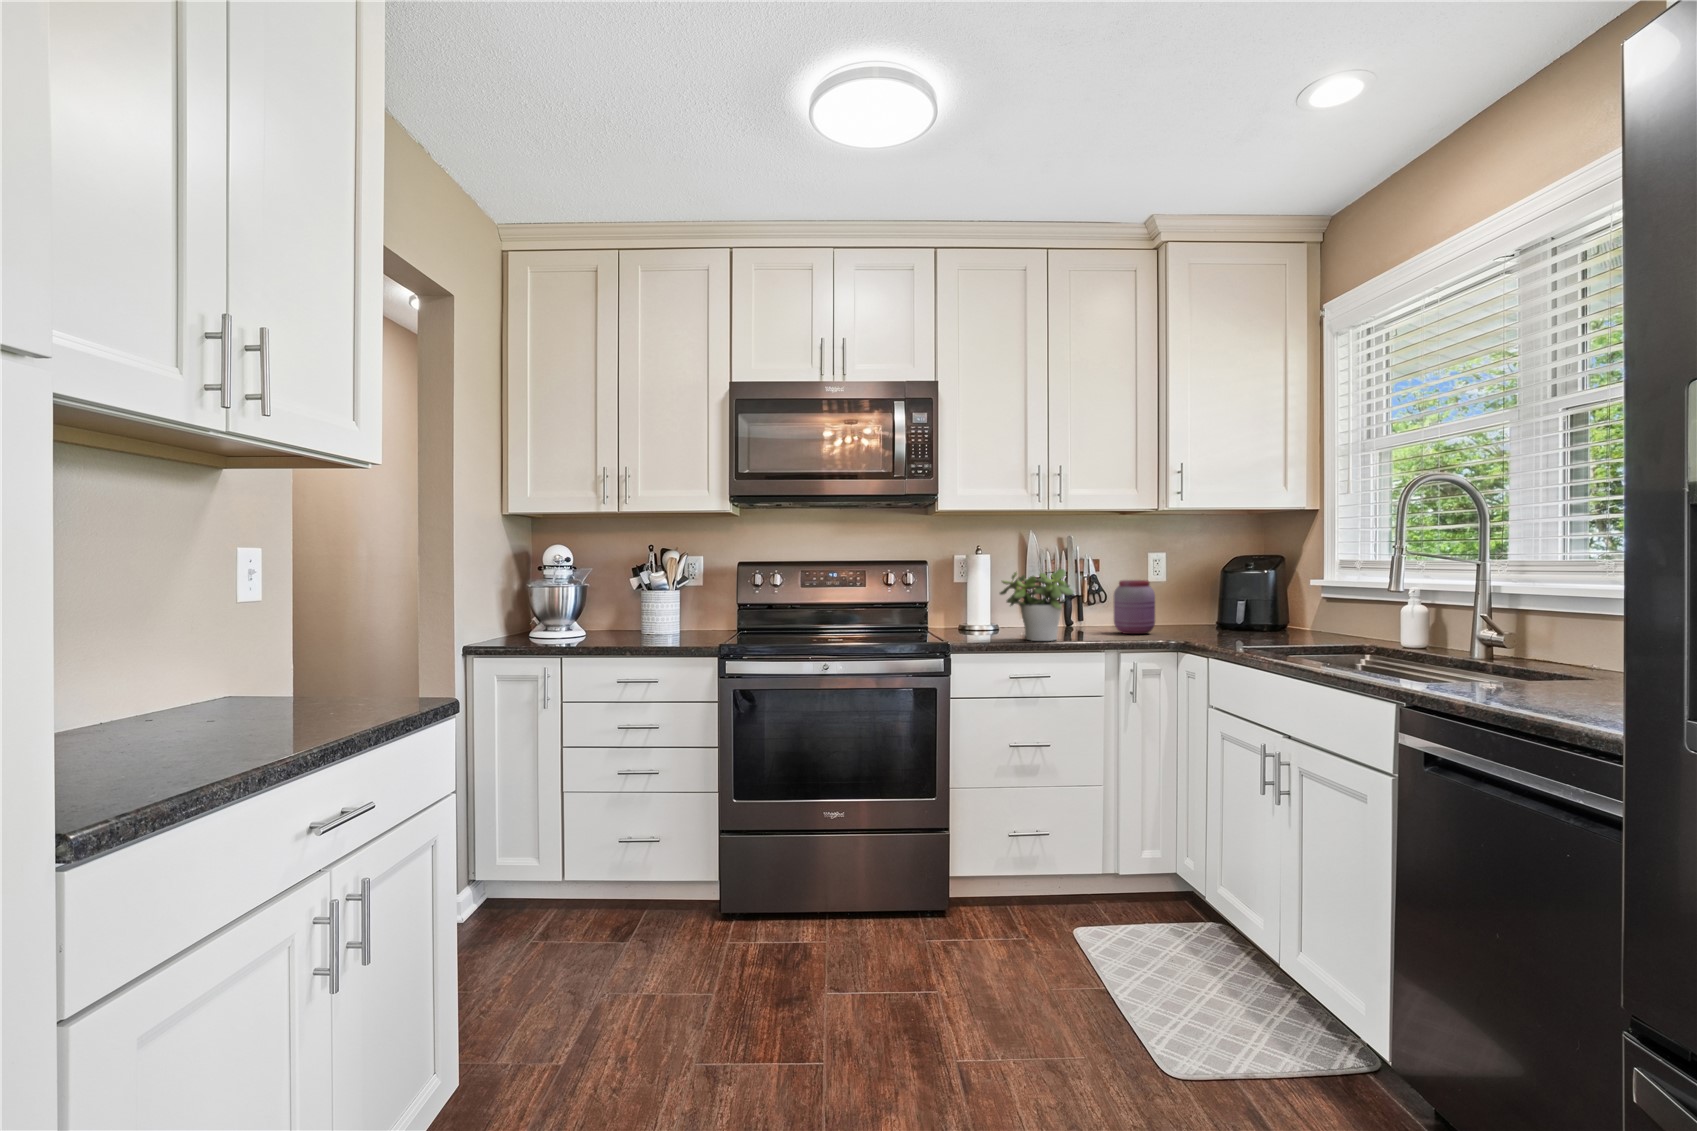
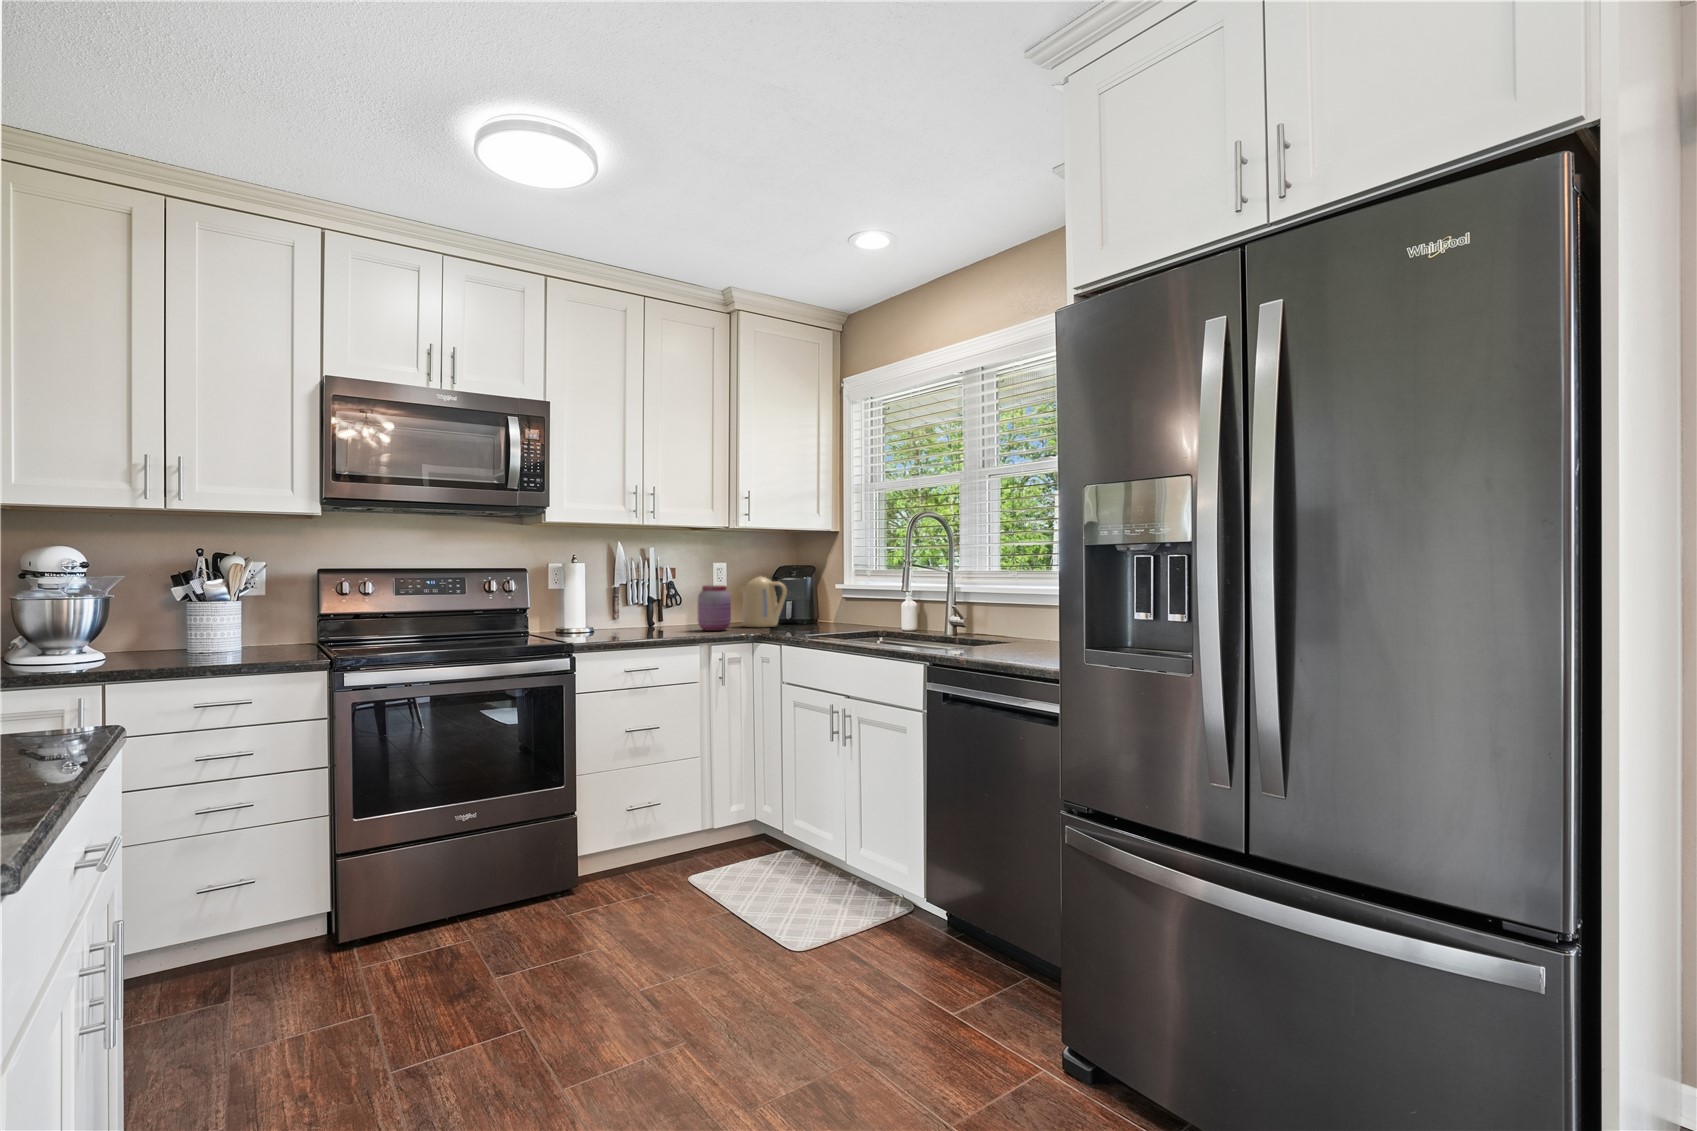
potted plant: present [1000,569,1074,641] -> none [612,576,679,639]
kettle: none [1174,569,1236,632] -> present [740,576,787,627]

